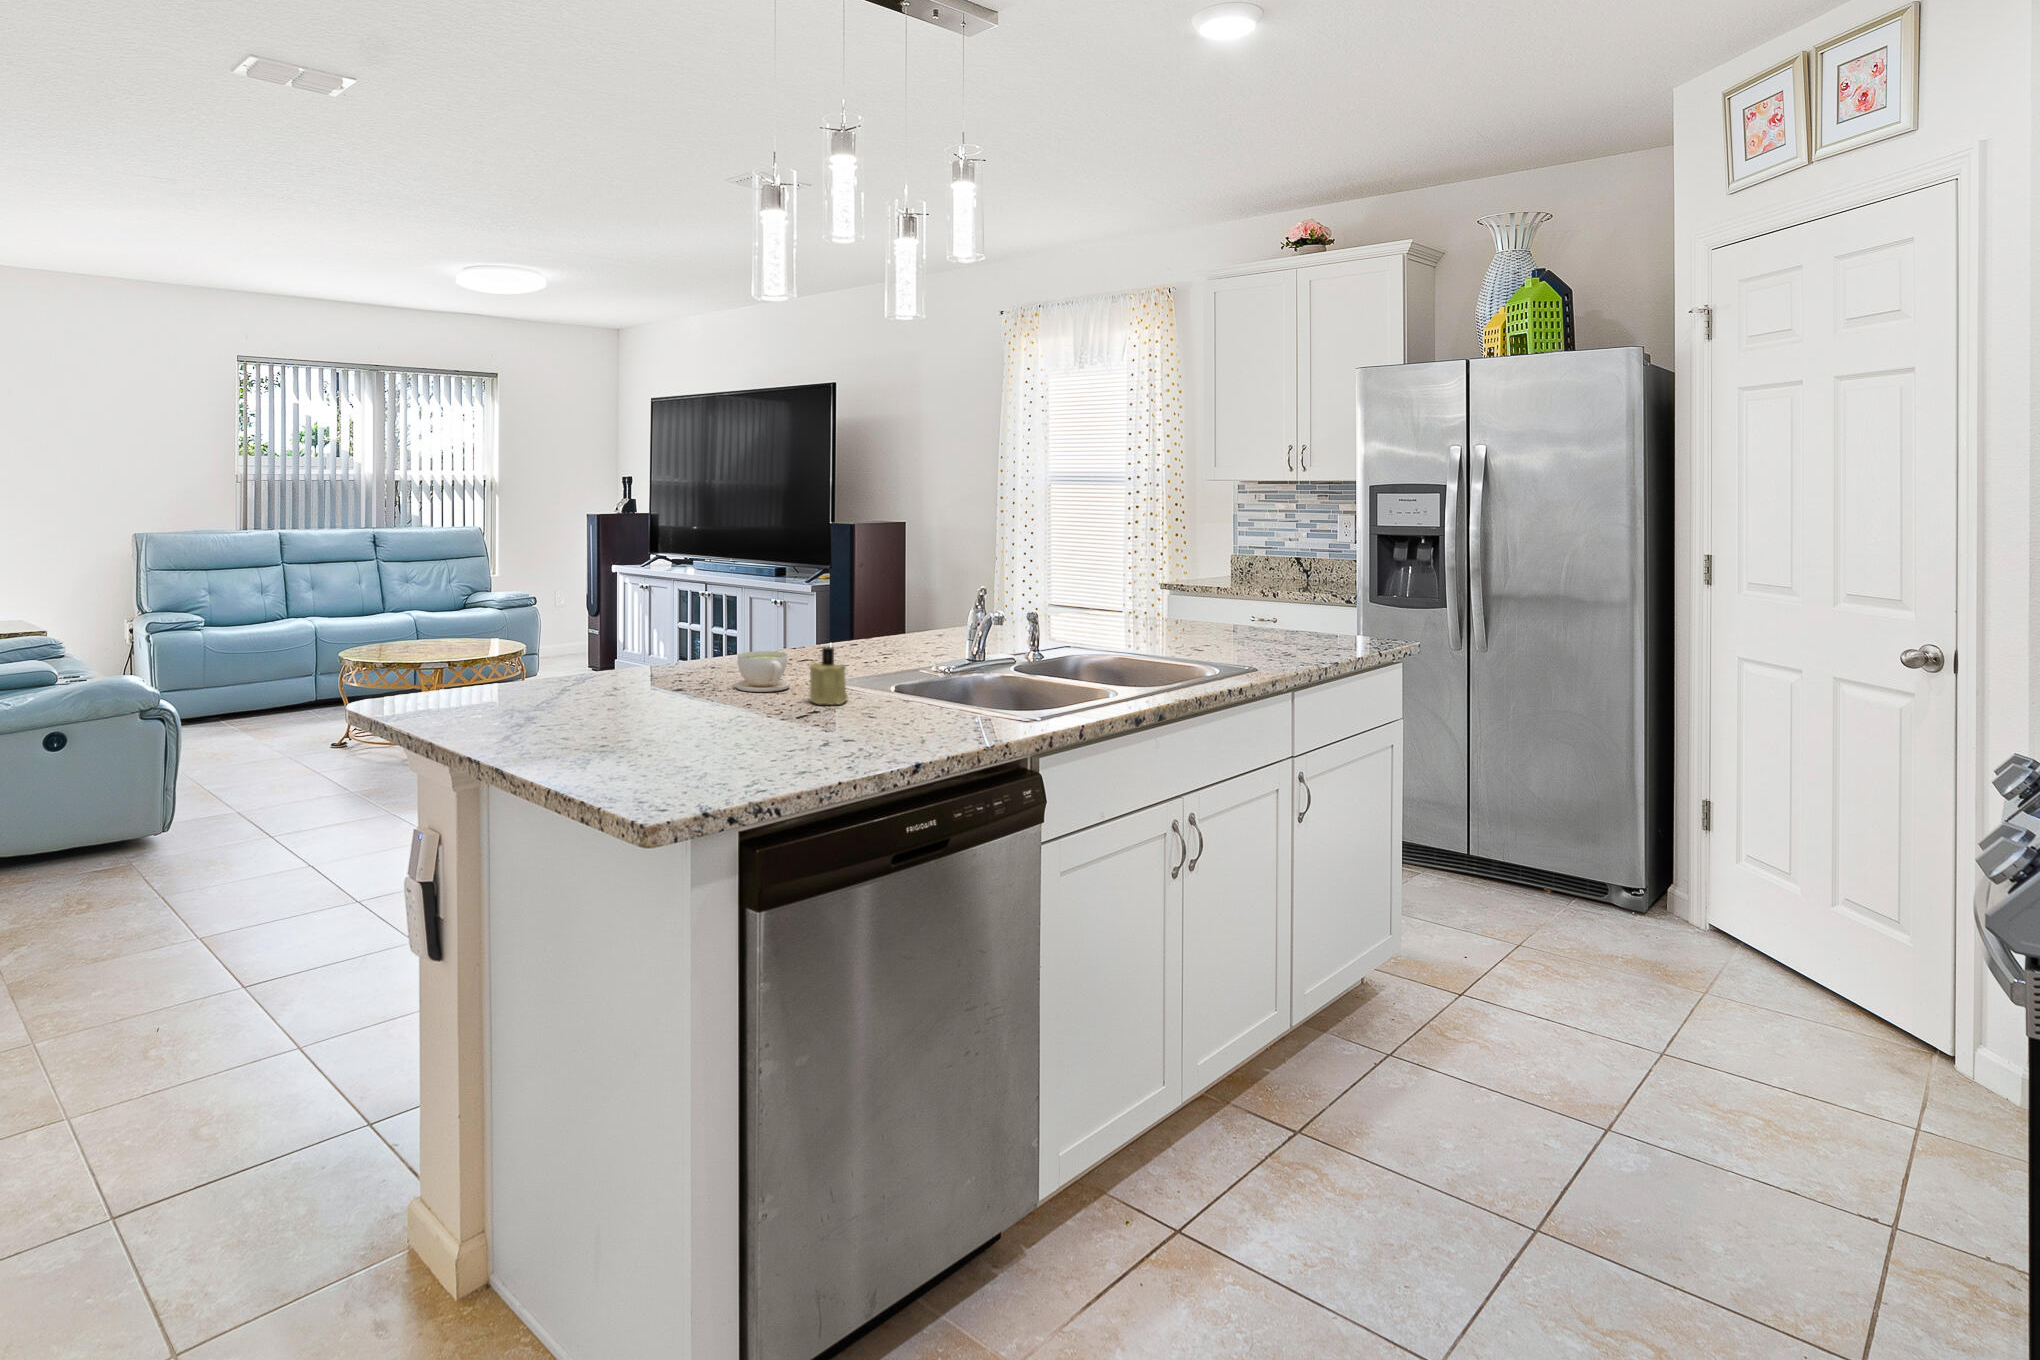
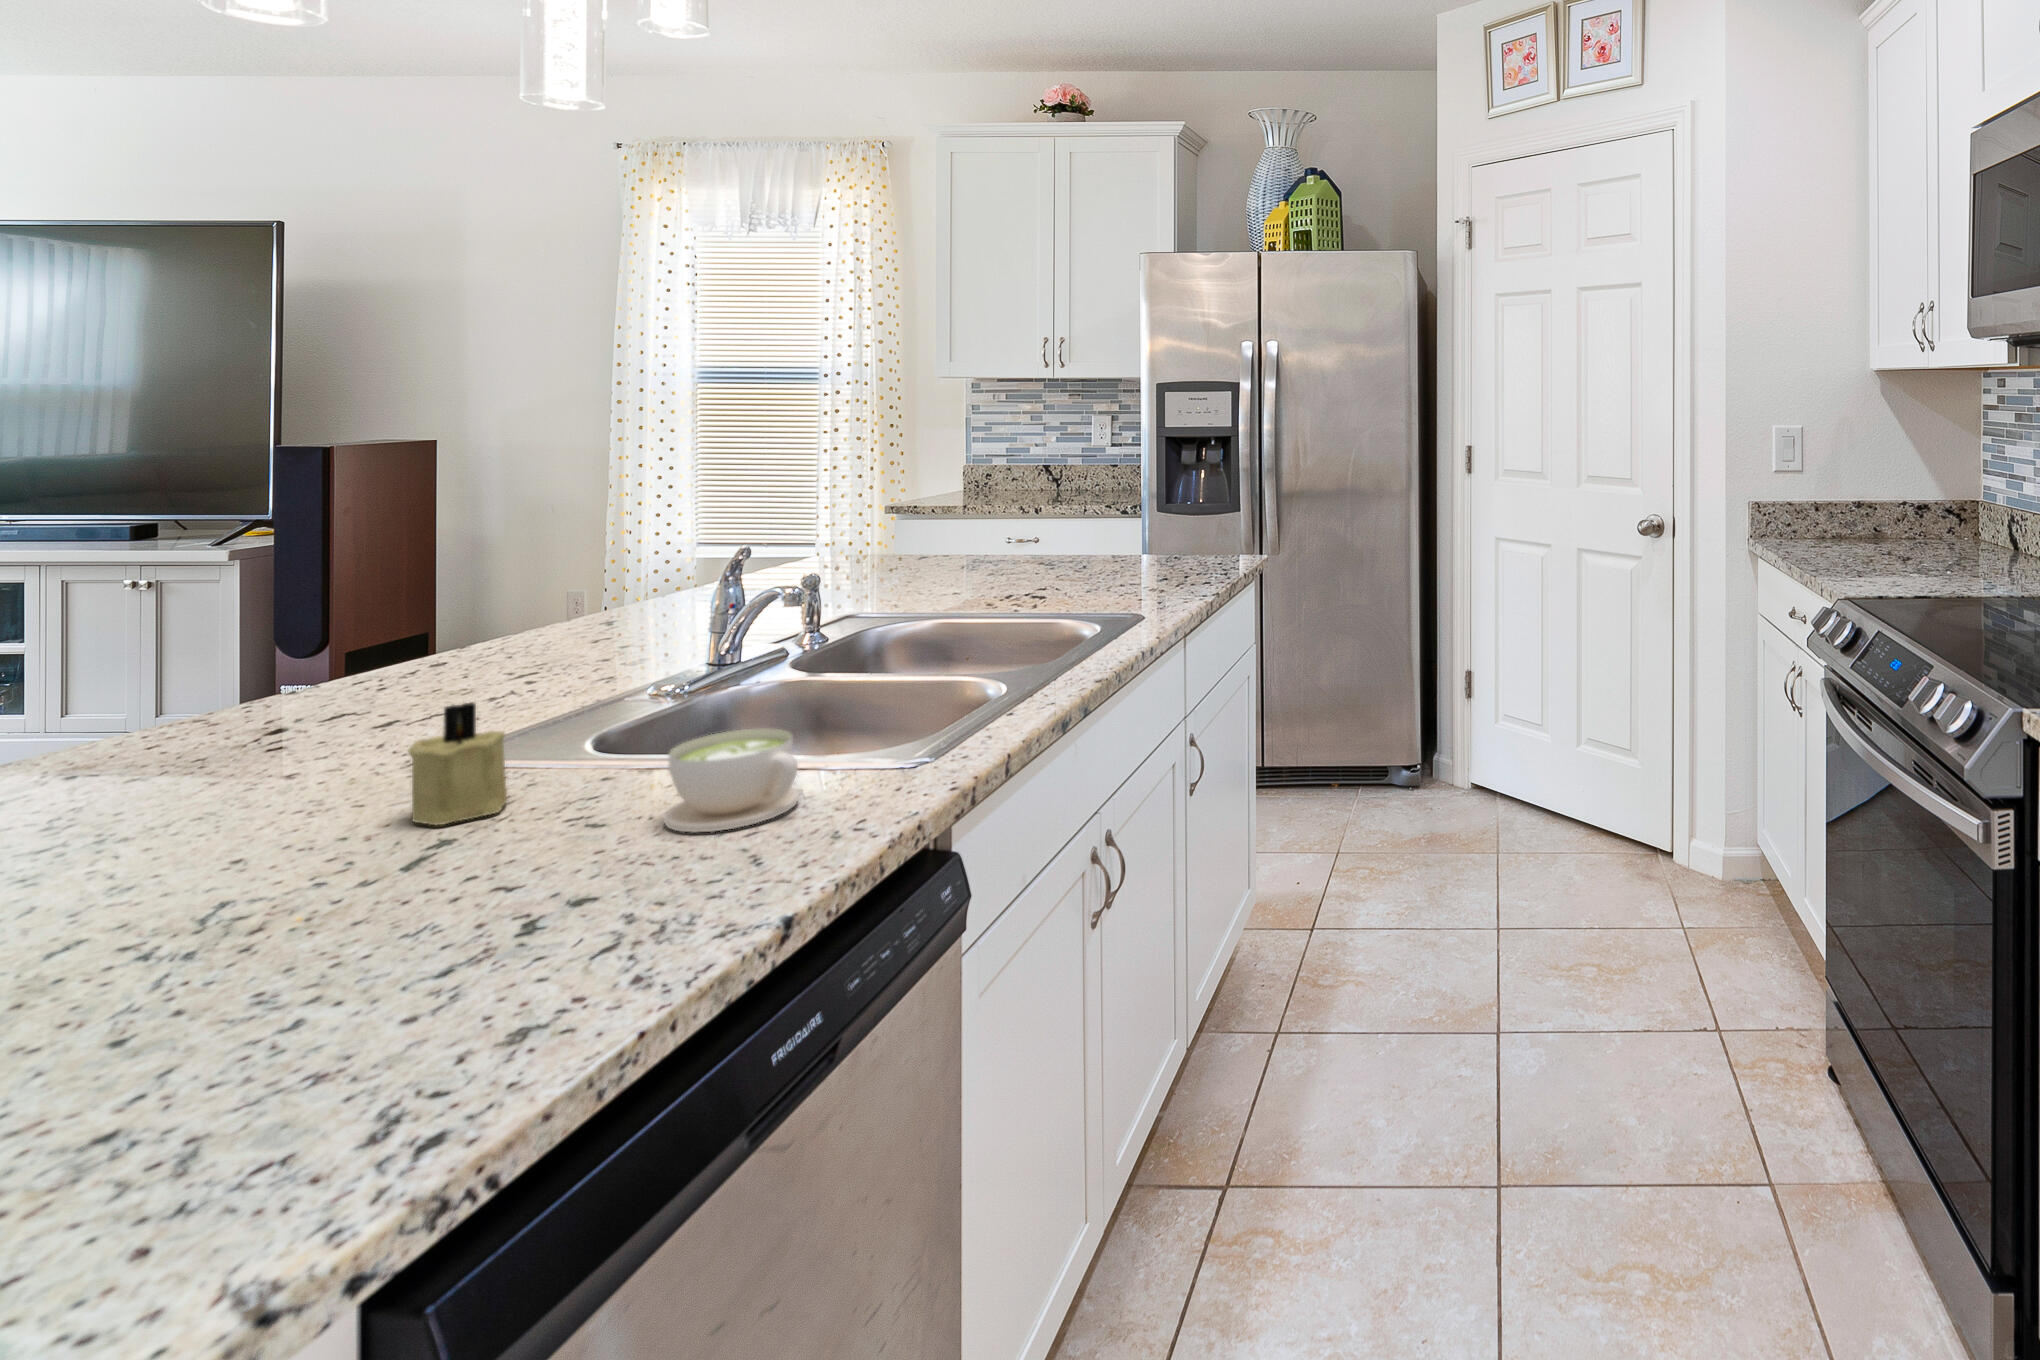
coffee cup: present [736,651,790,692] -> present [663,728,799,832]

